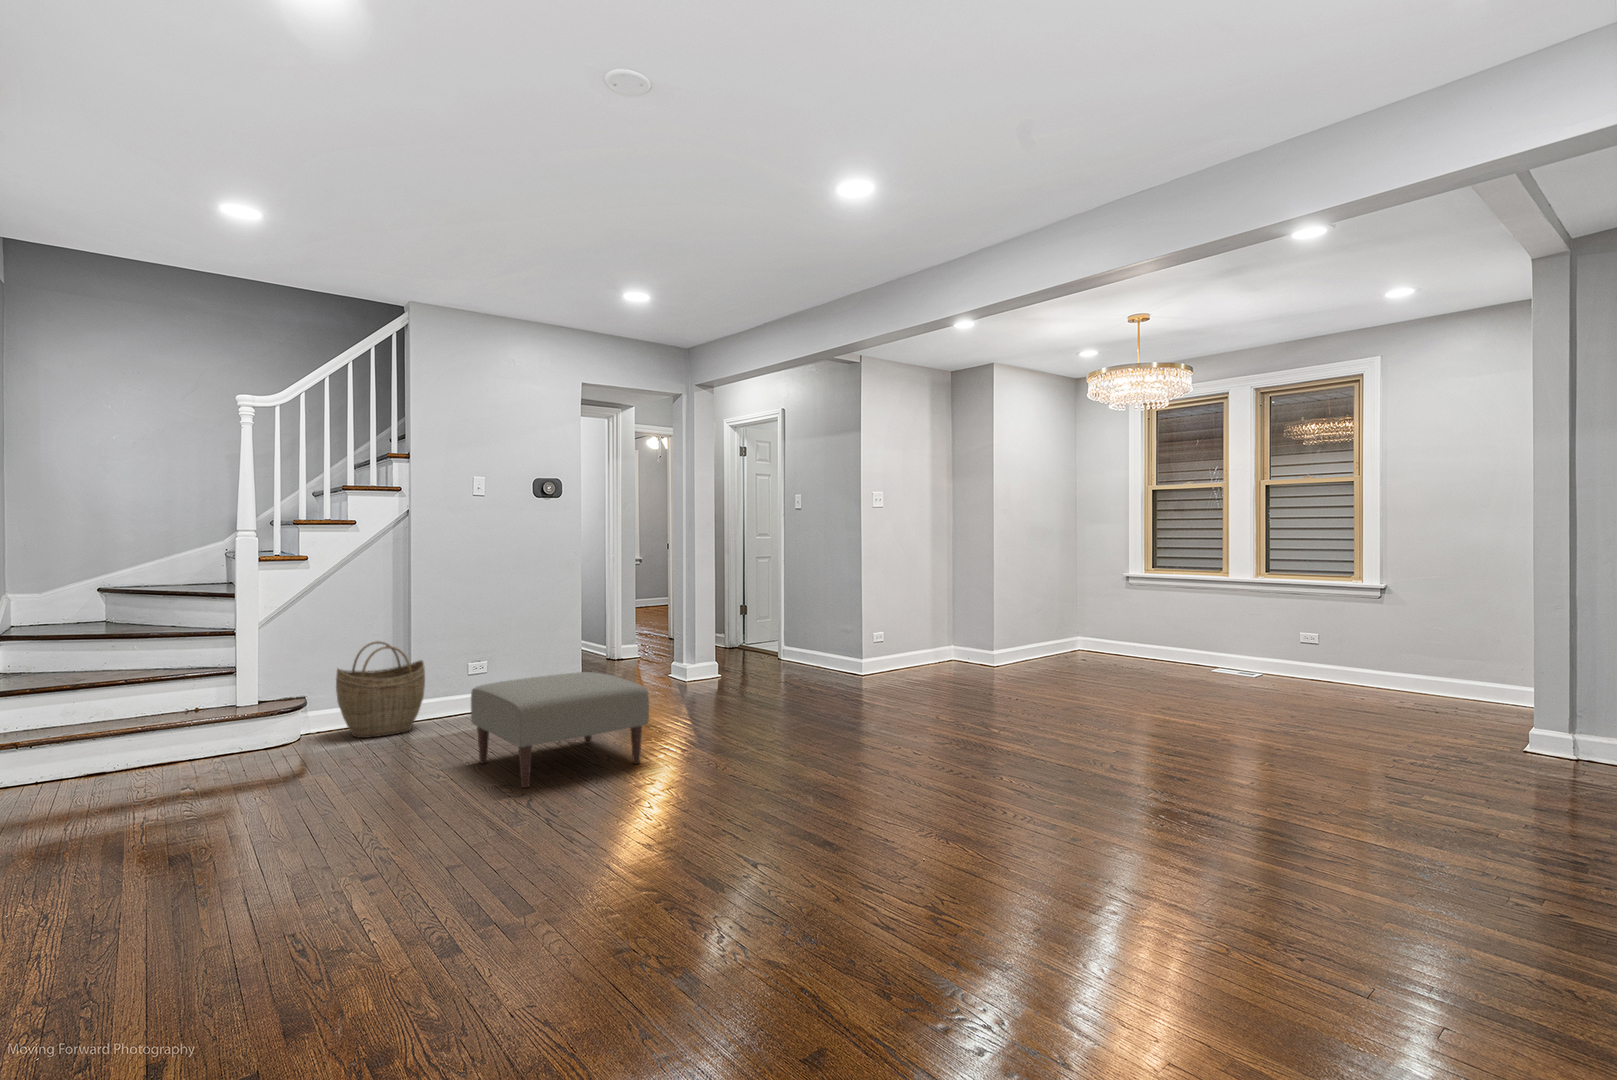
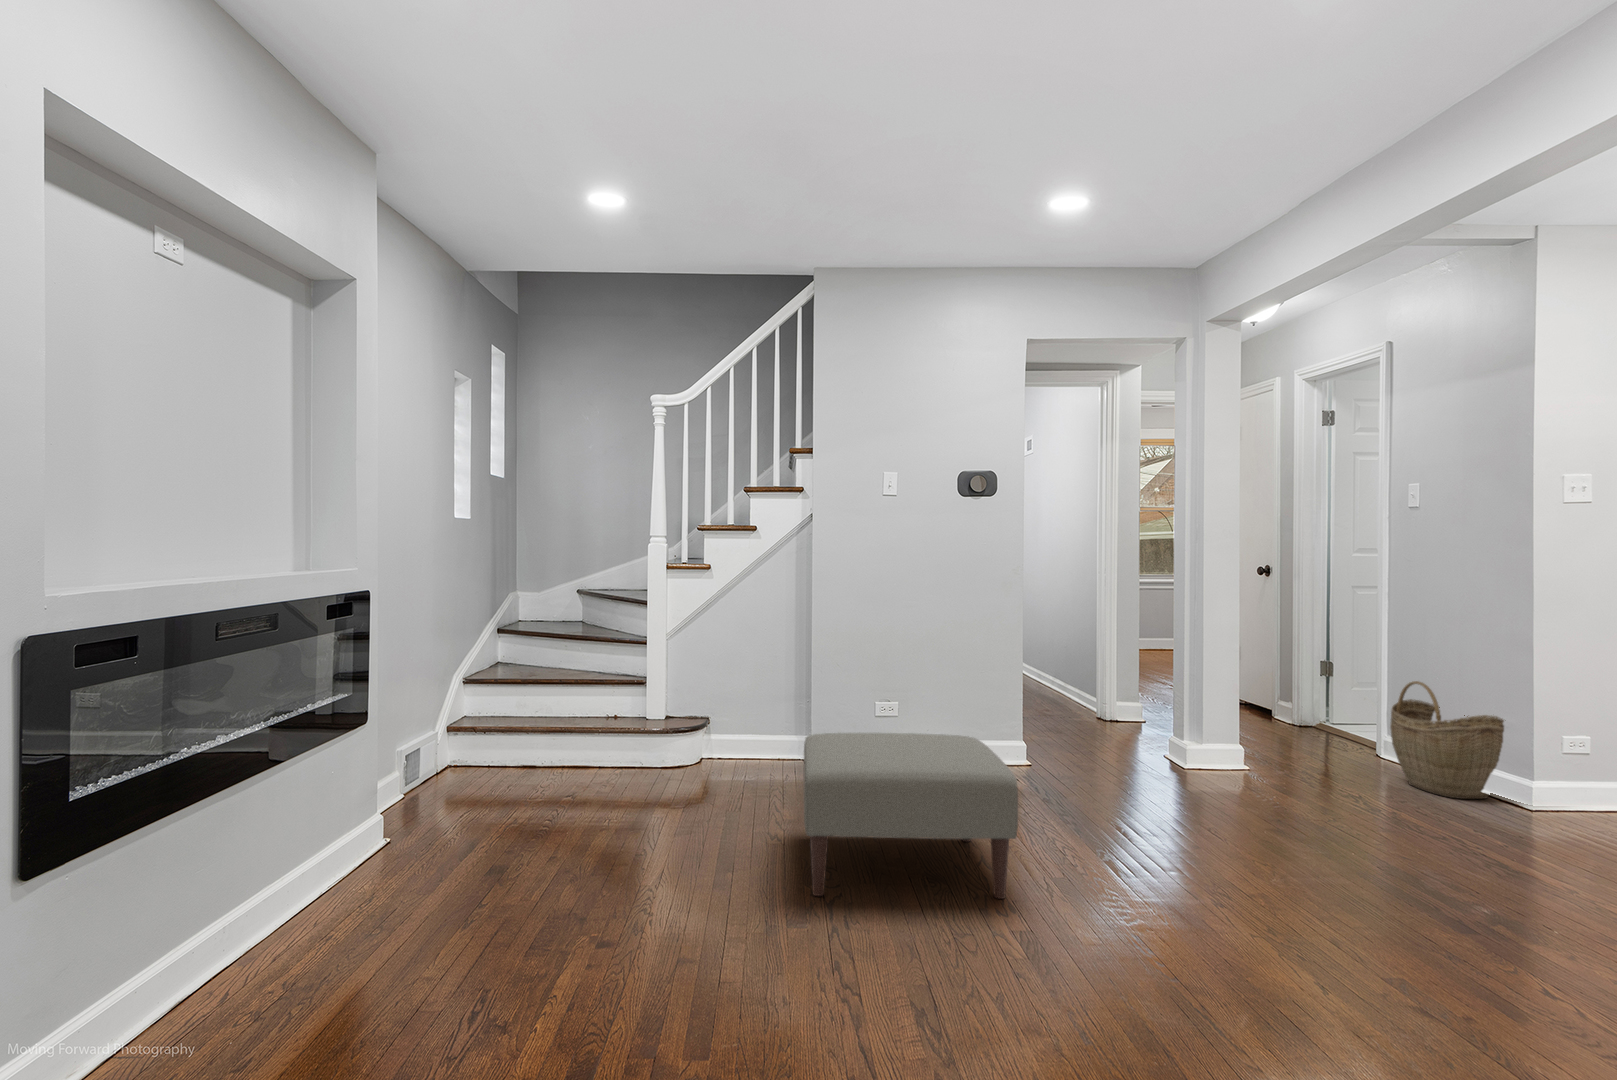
woven basket: present [336,641,425,738] -> present [1390,681,1504,799]

